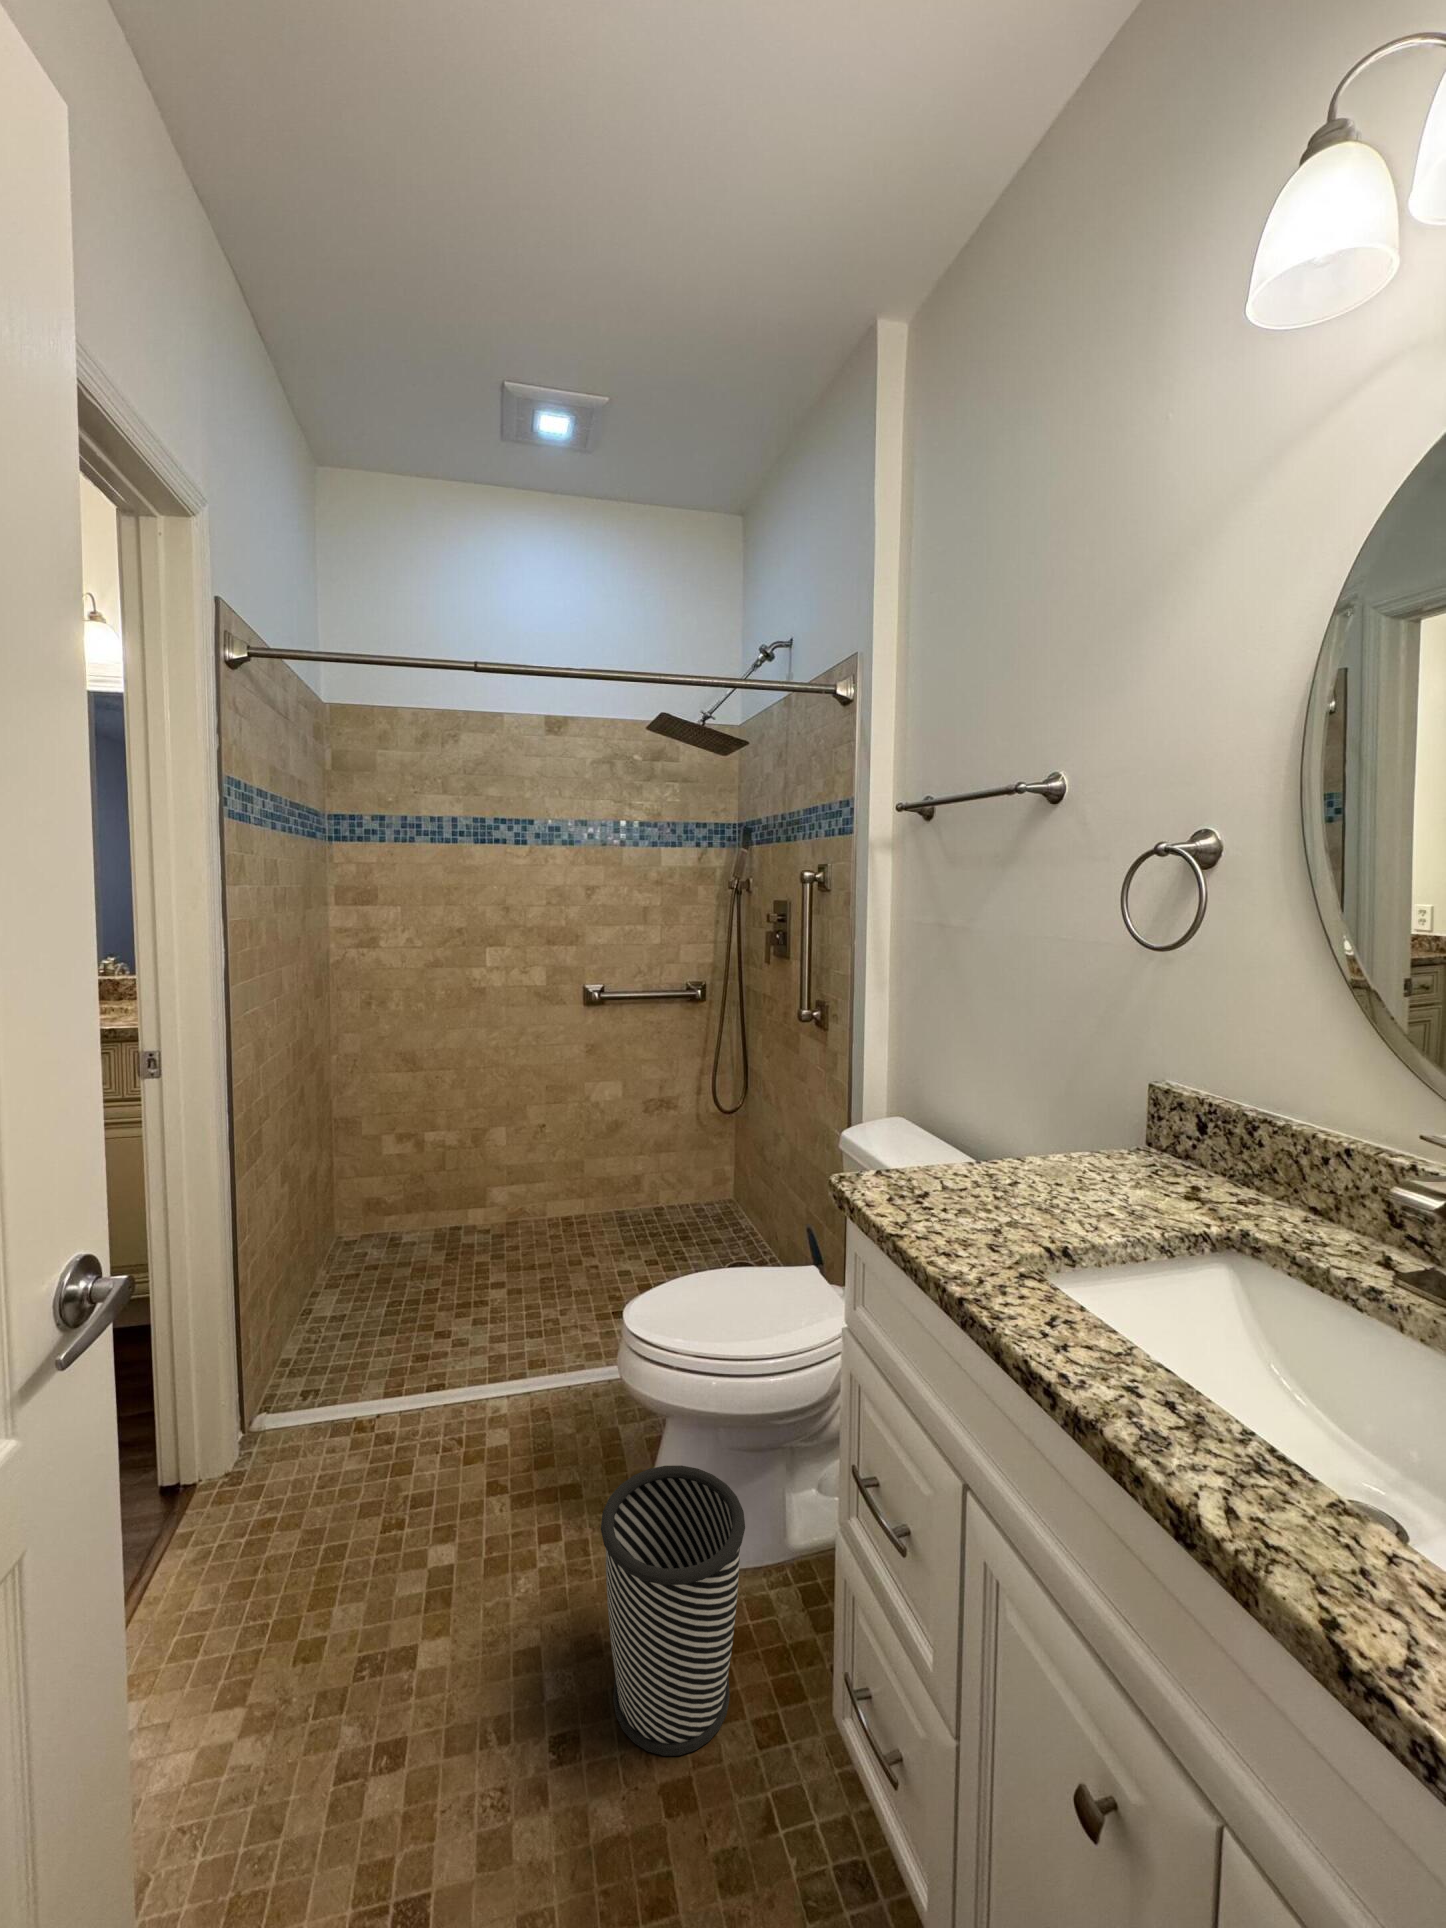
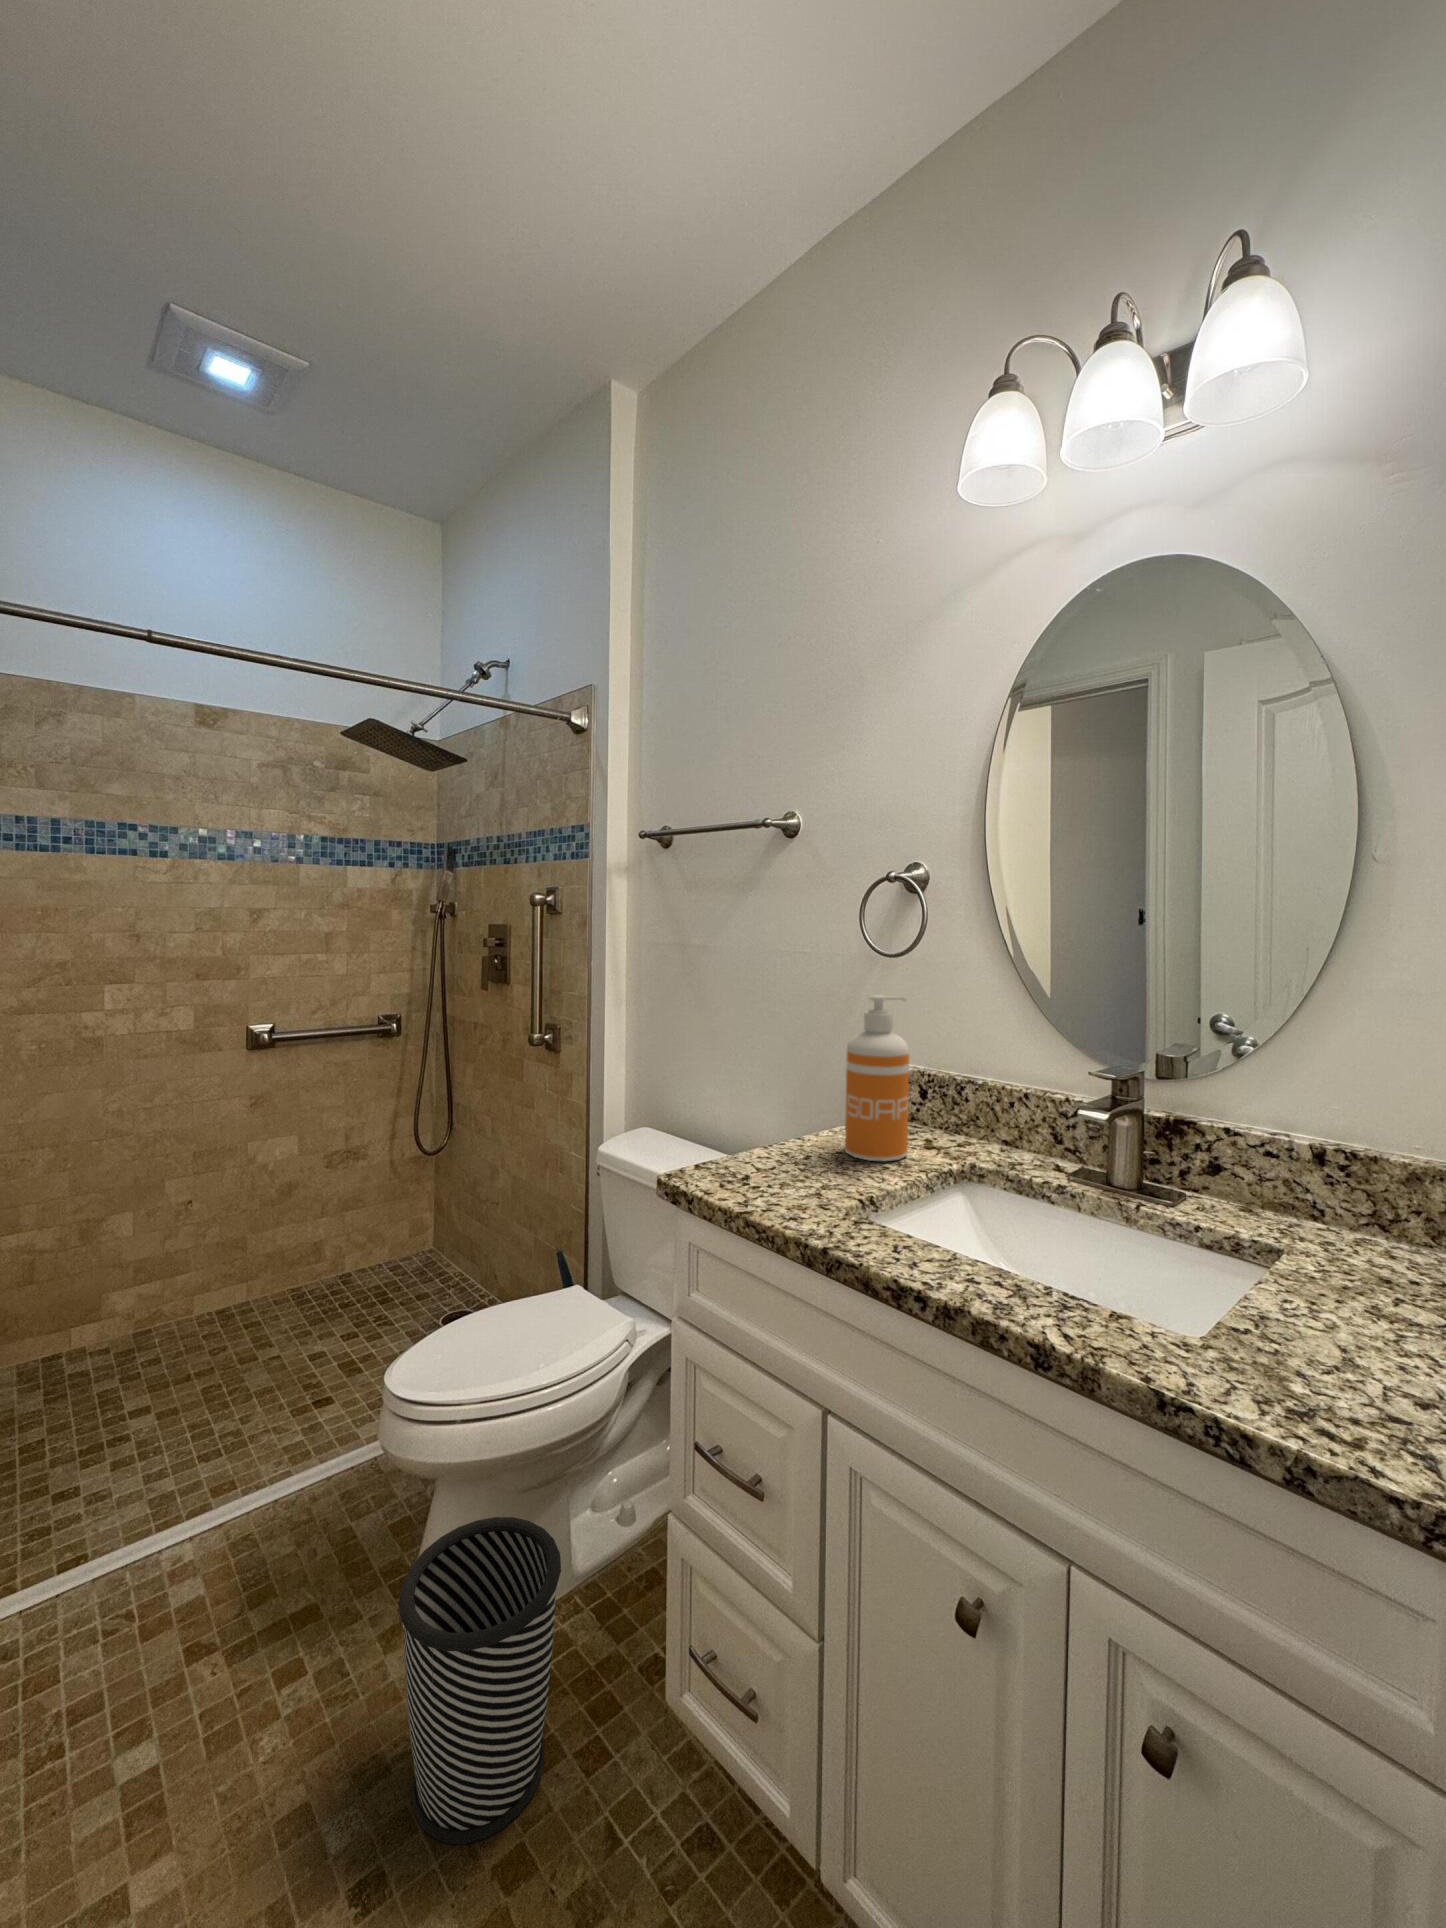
soap dispenser: none [1066,998,1160,1208] -> present [845,995,909,1161]

